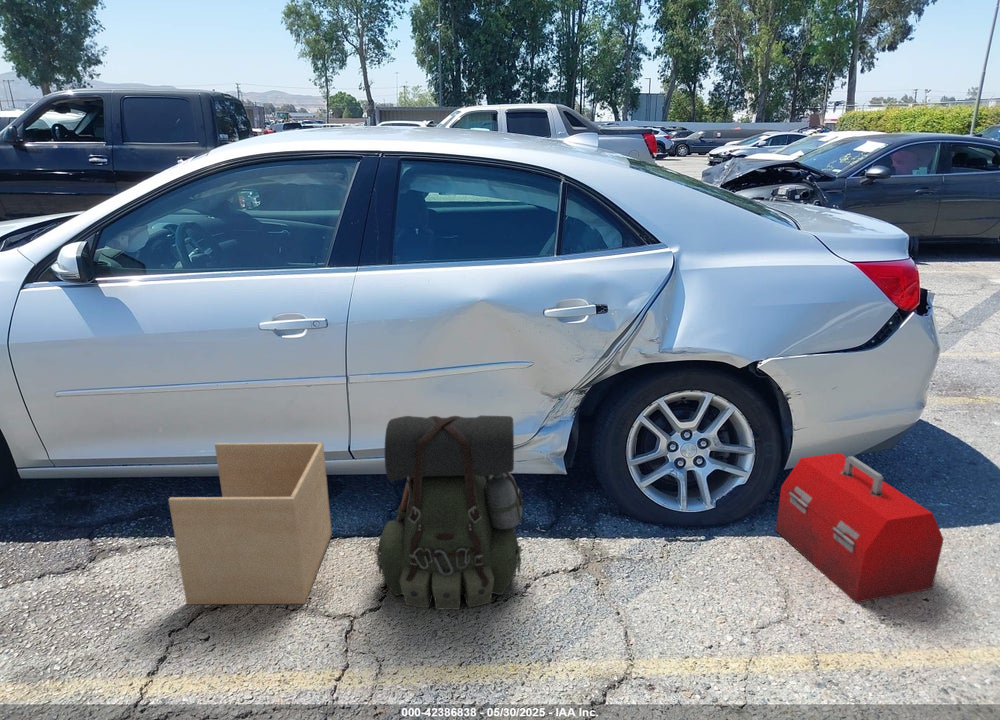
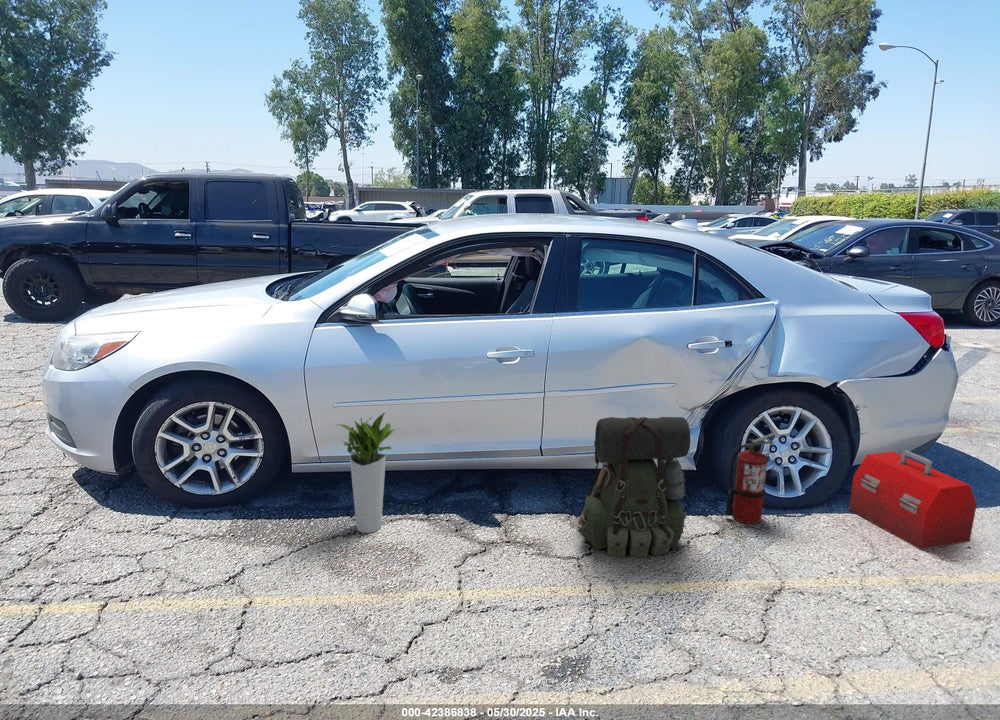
planter: none [42,403,137,562] -> present [340,413,394,533]
fire extinguisher: none [597,431,663,553] -> present [725,433,774,524]
cardboard box: present [169,442,332,604] -> none [449,443,537,556]

